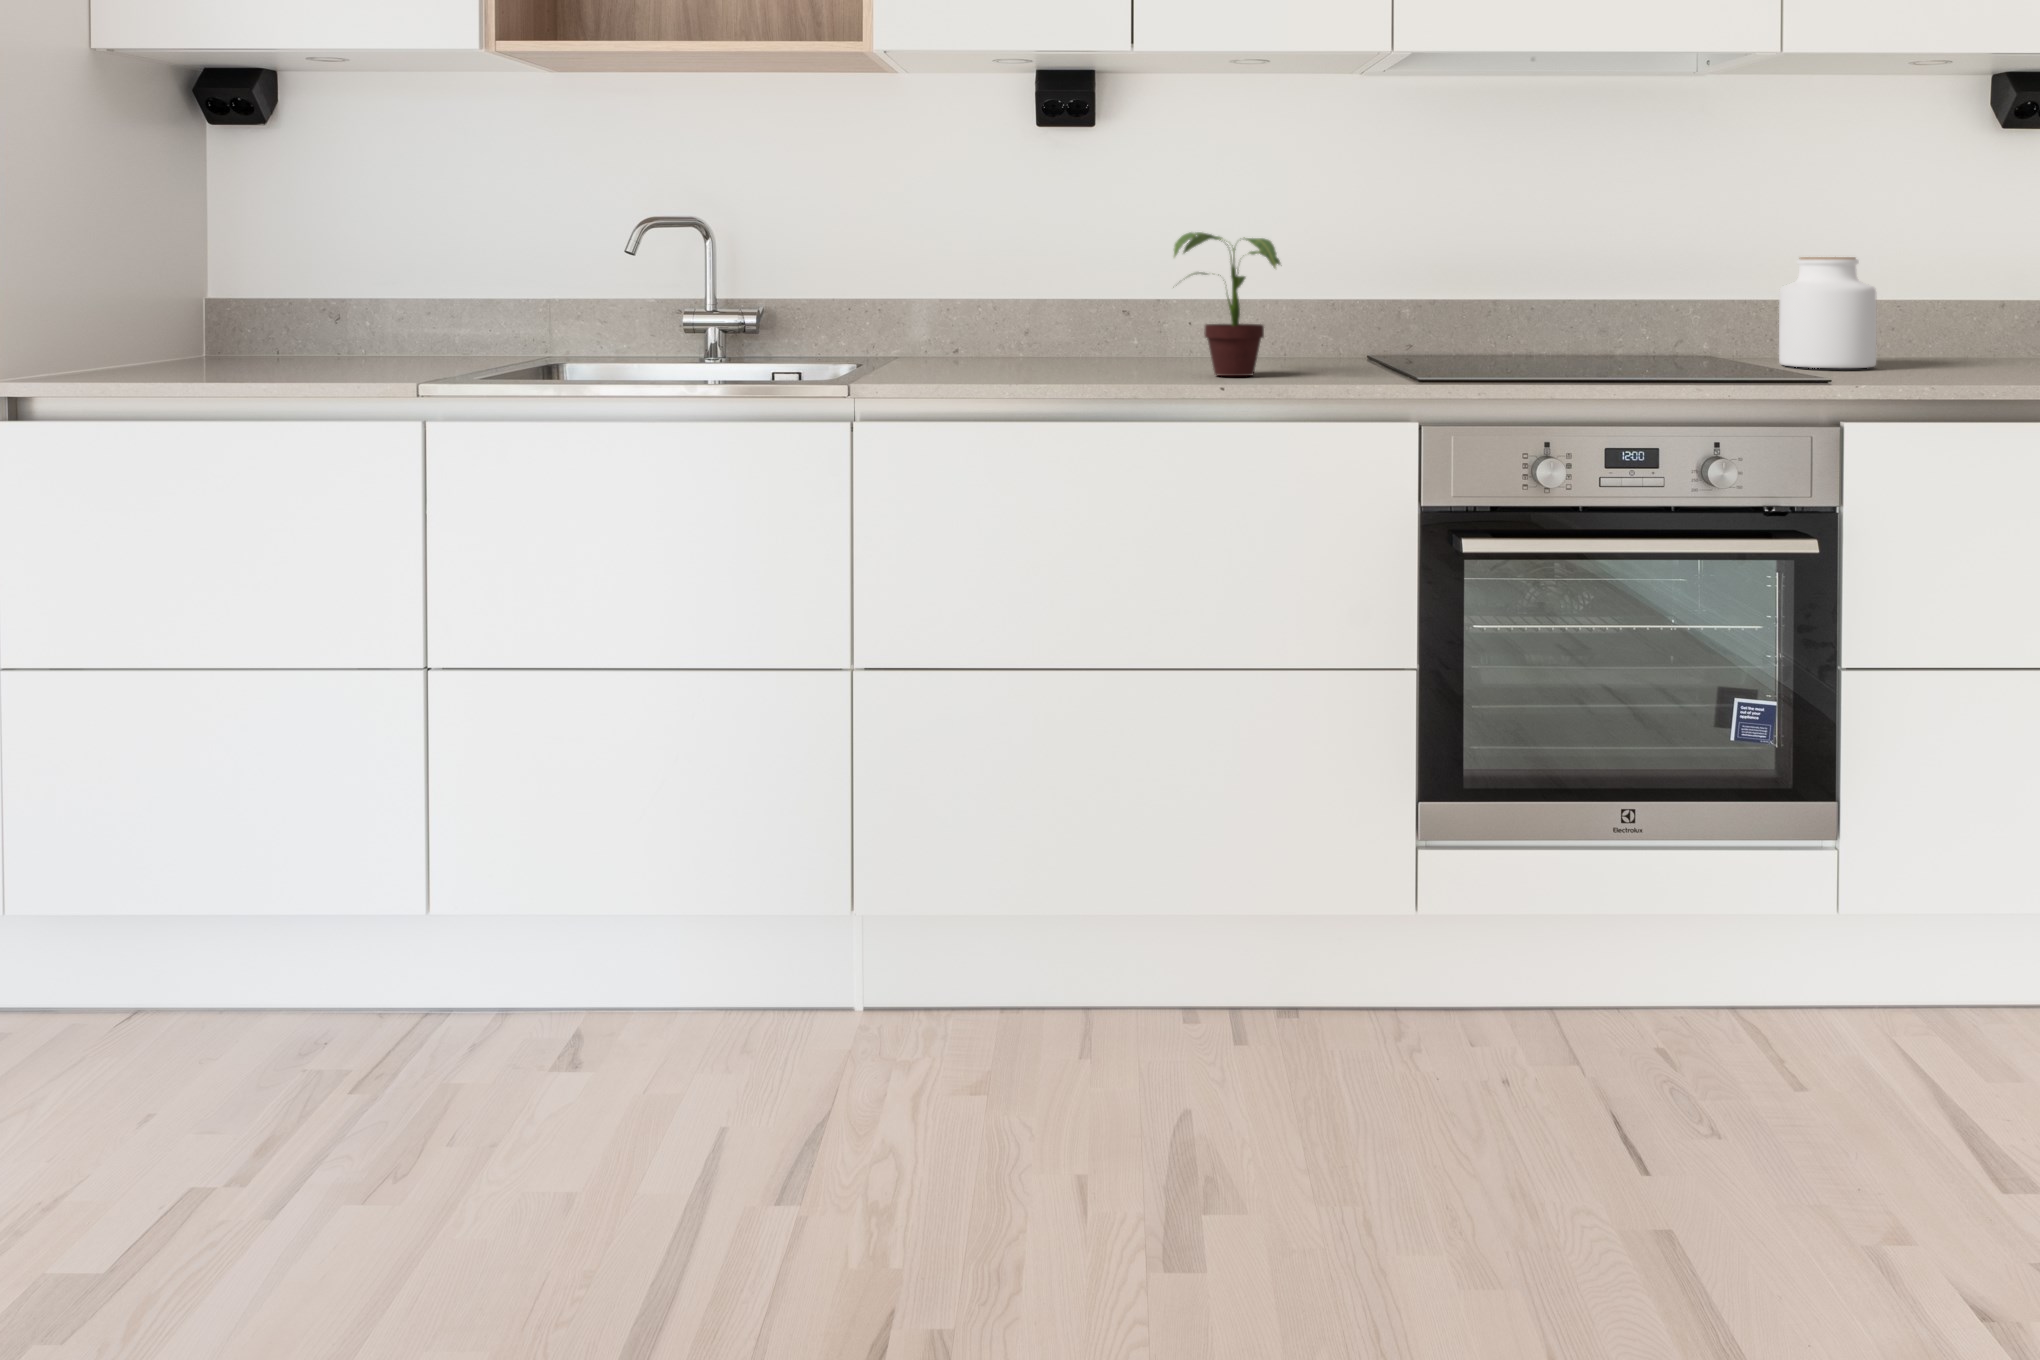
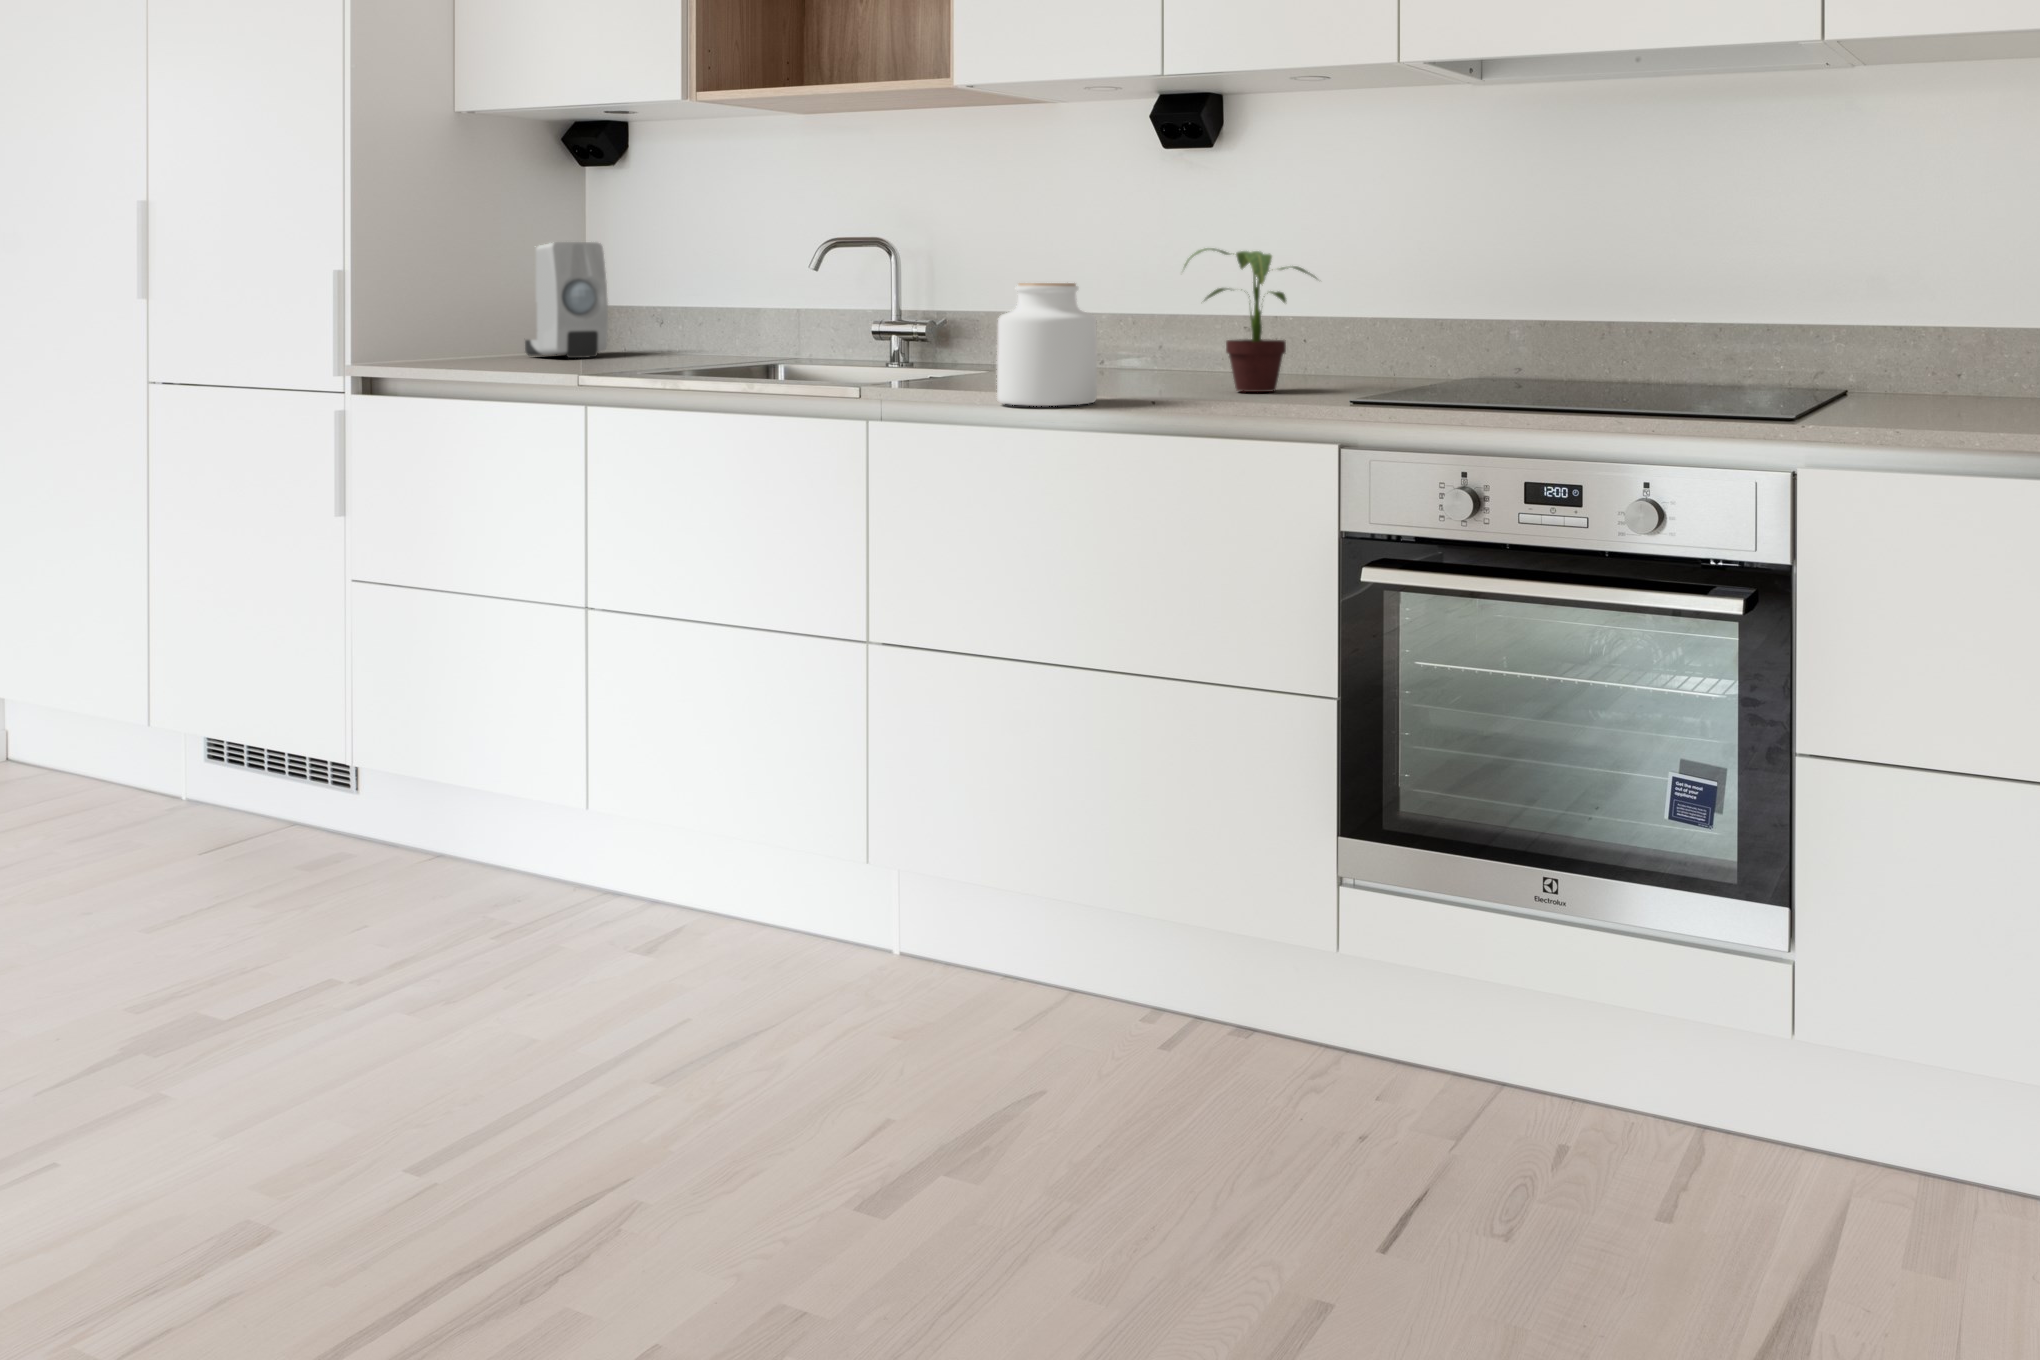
soap dispenser: none [134,220,265,364] -> present [525,242,608,358]
jar: present [1779,257,1877,368] -> present [997,283,1097,406]

